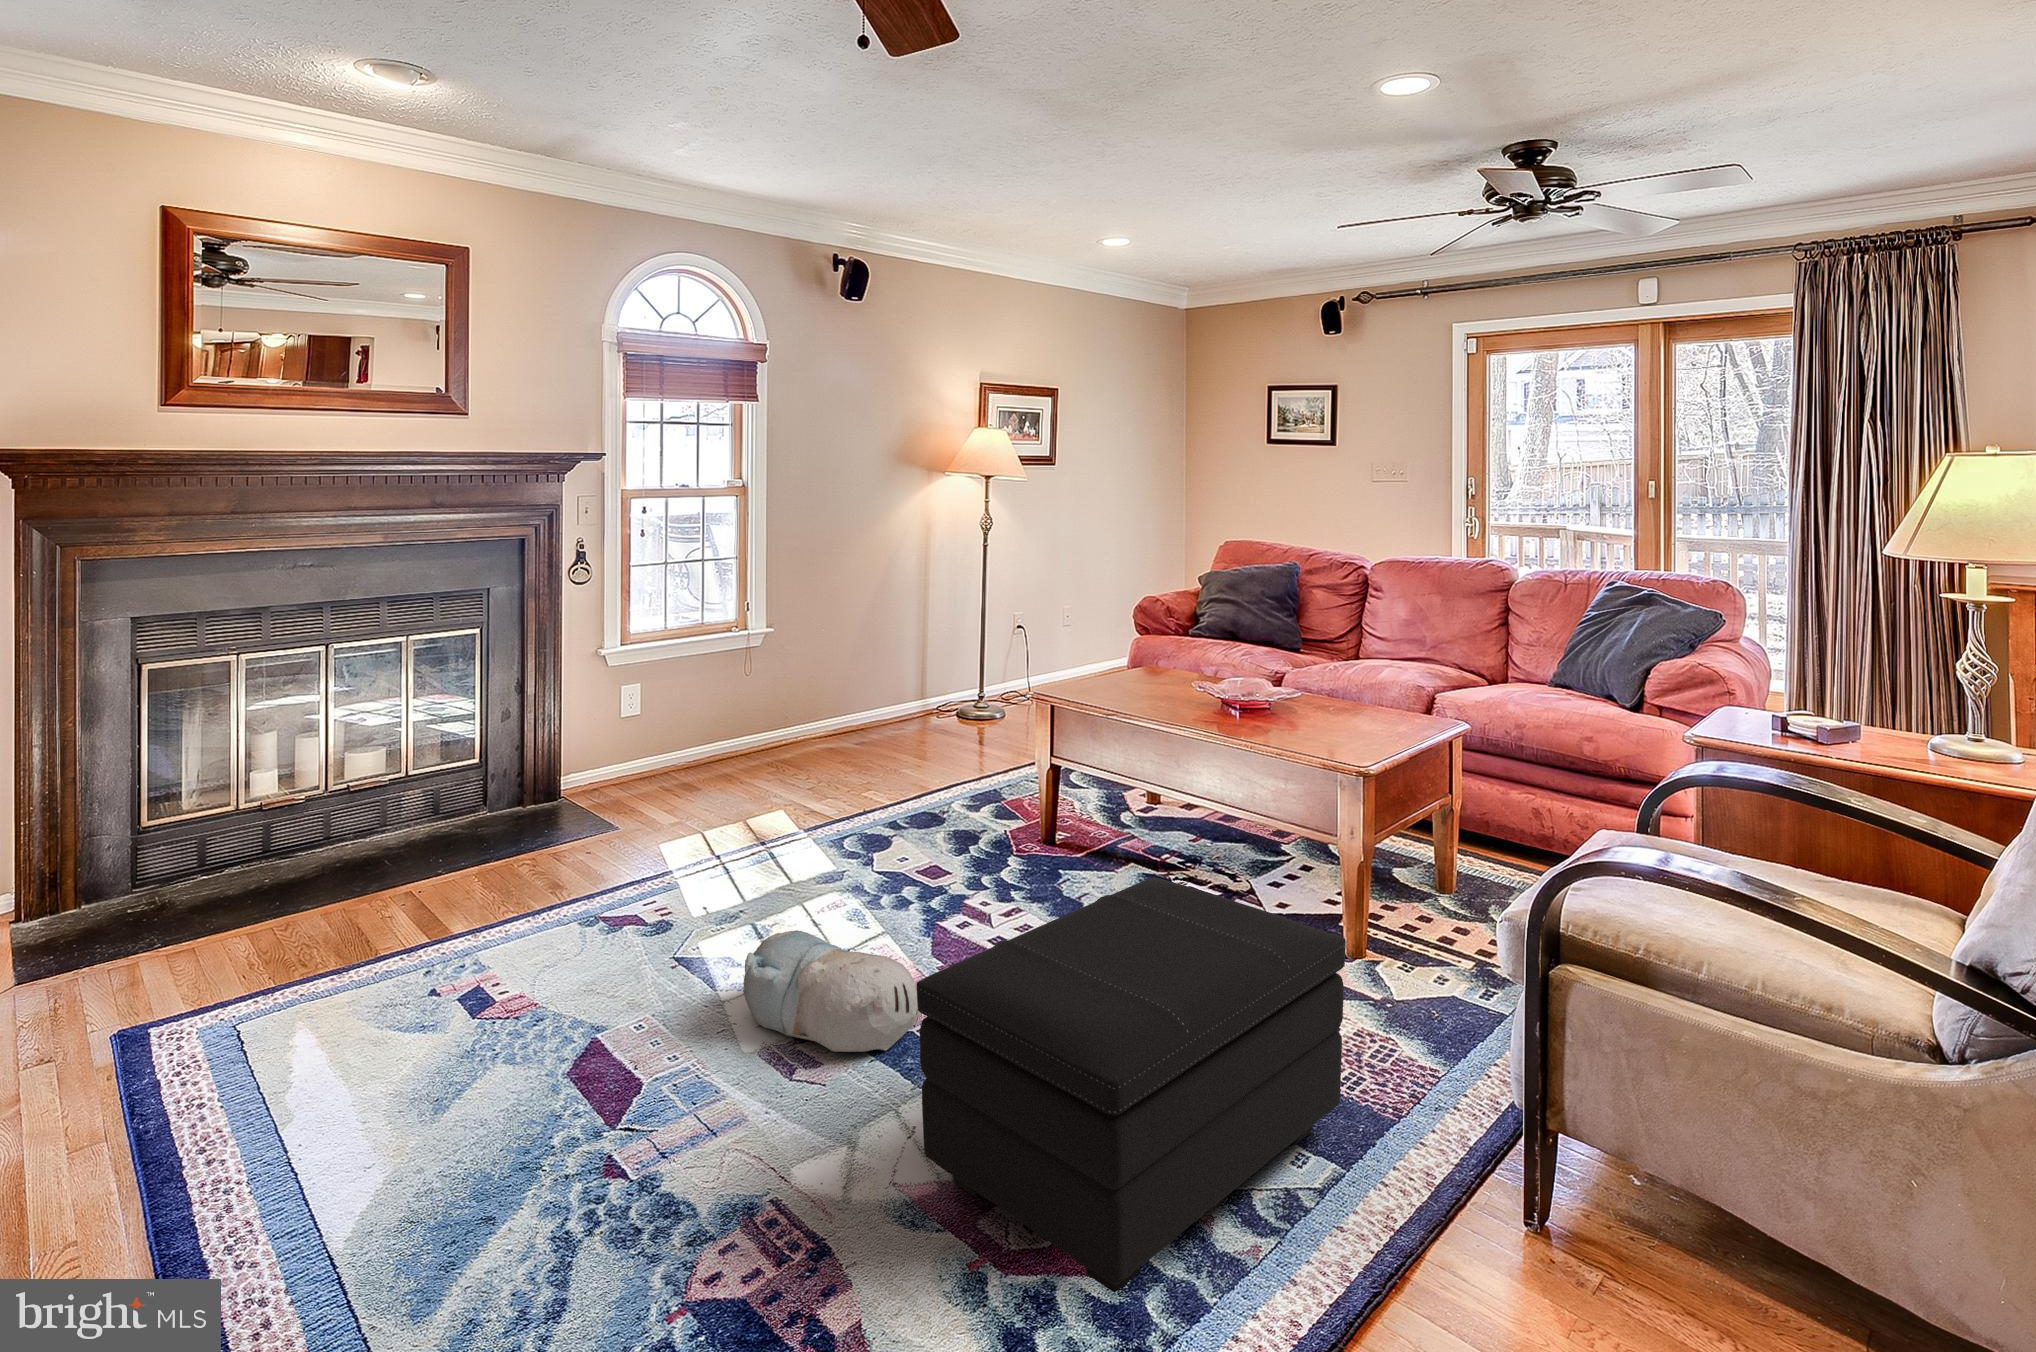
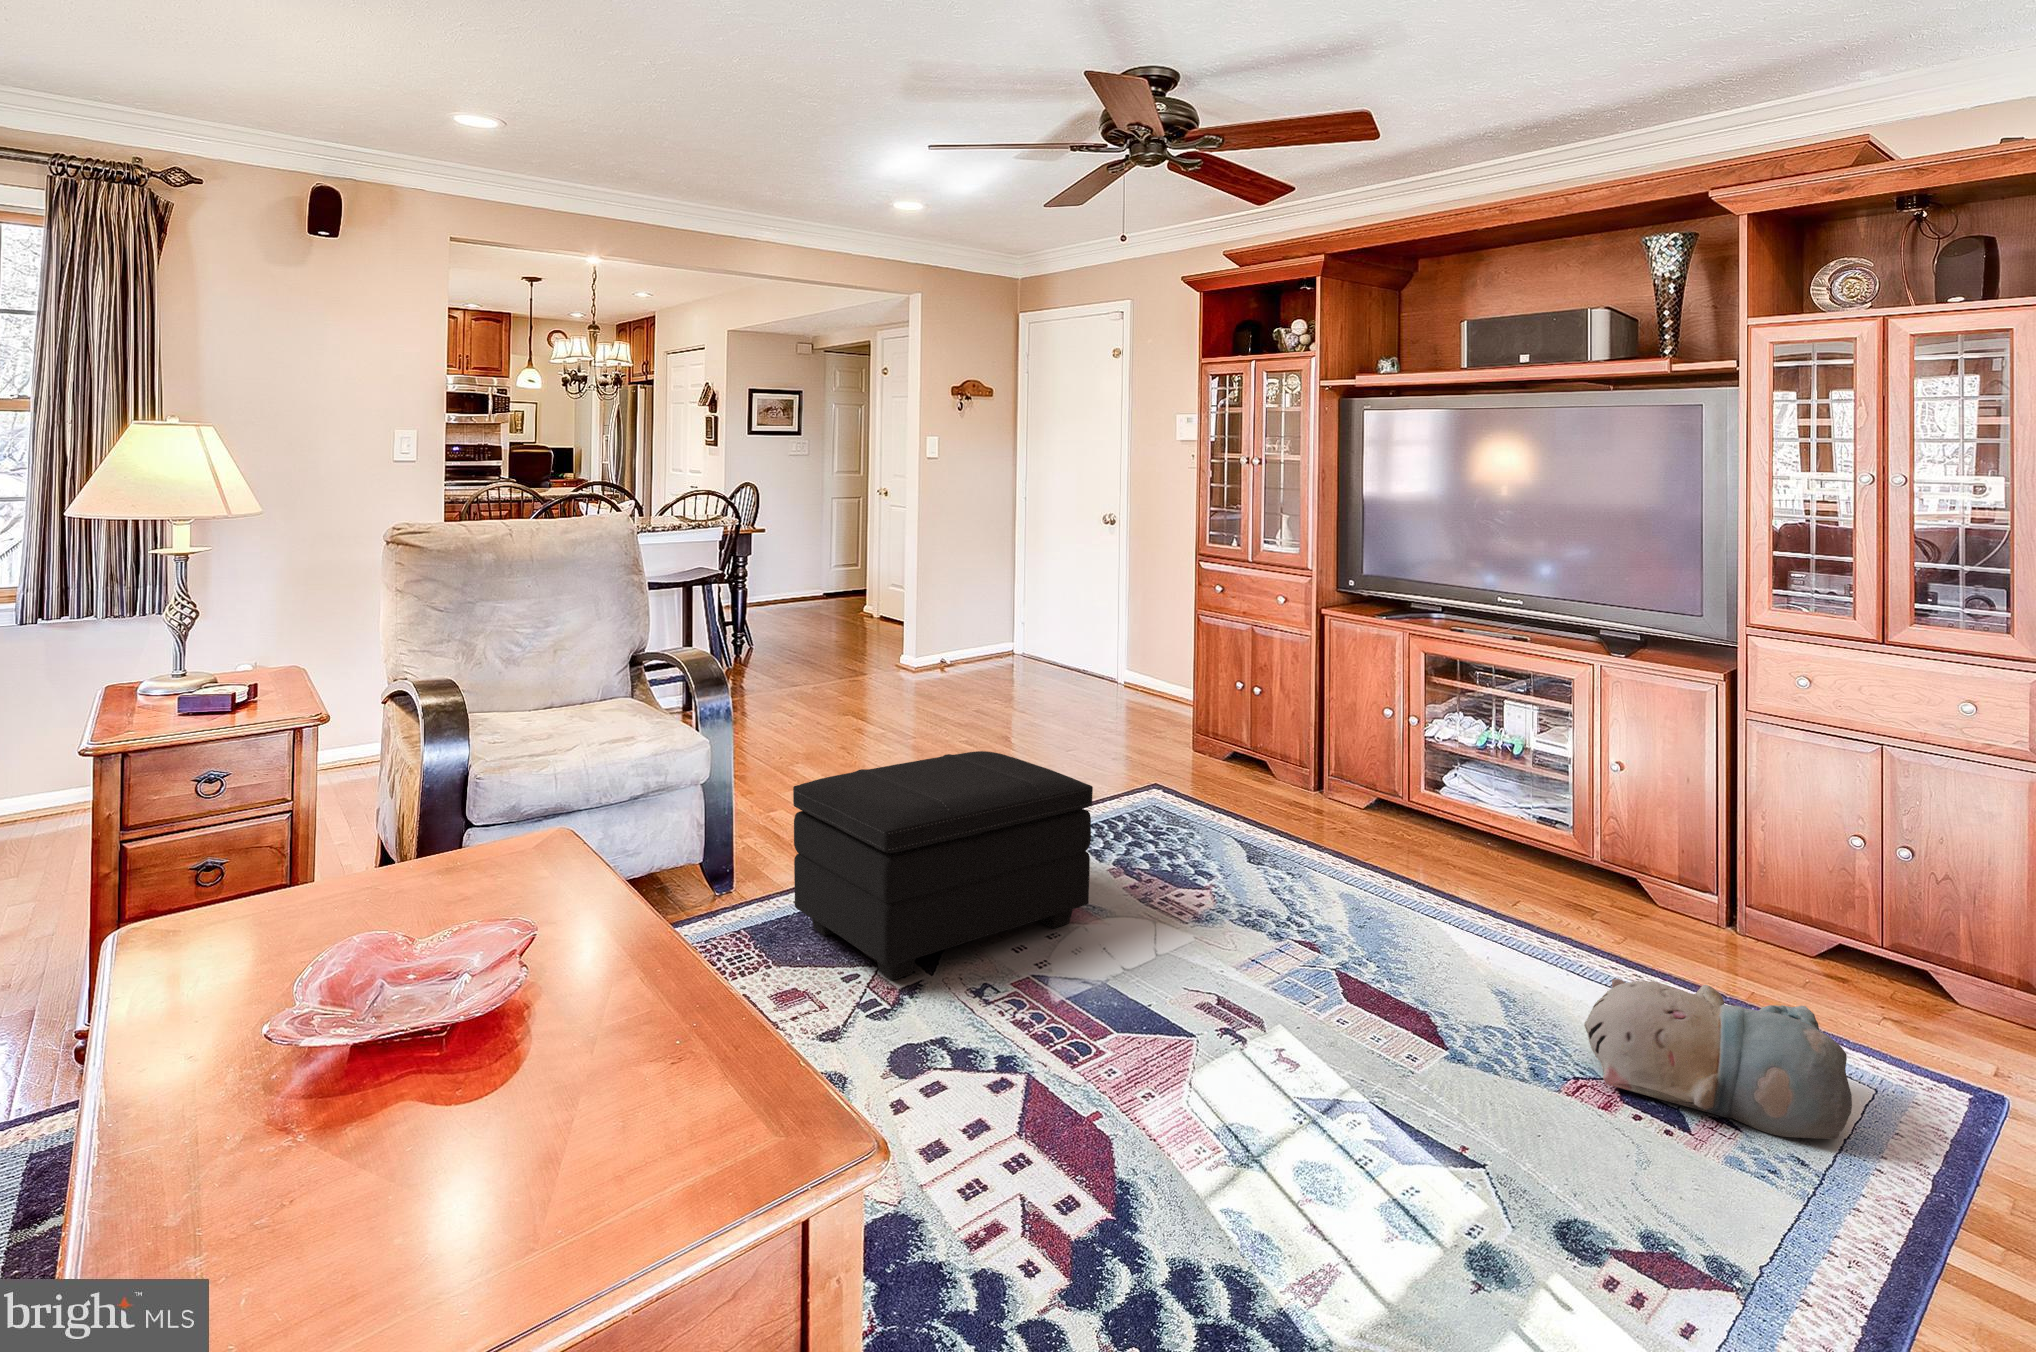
plush toy: present [744,930,921,1052] -> present [1584,979,1852,1139]

